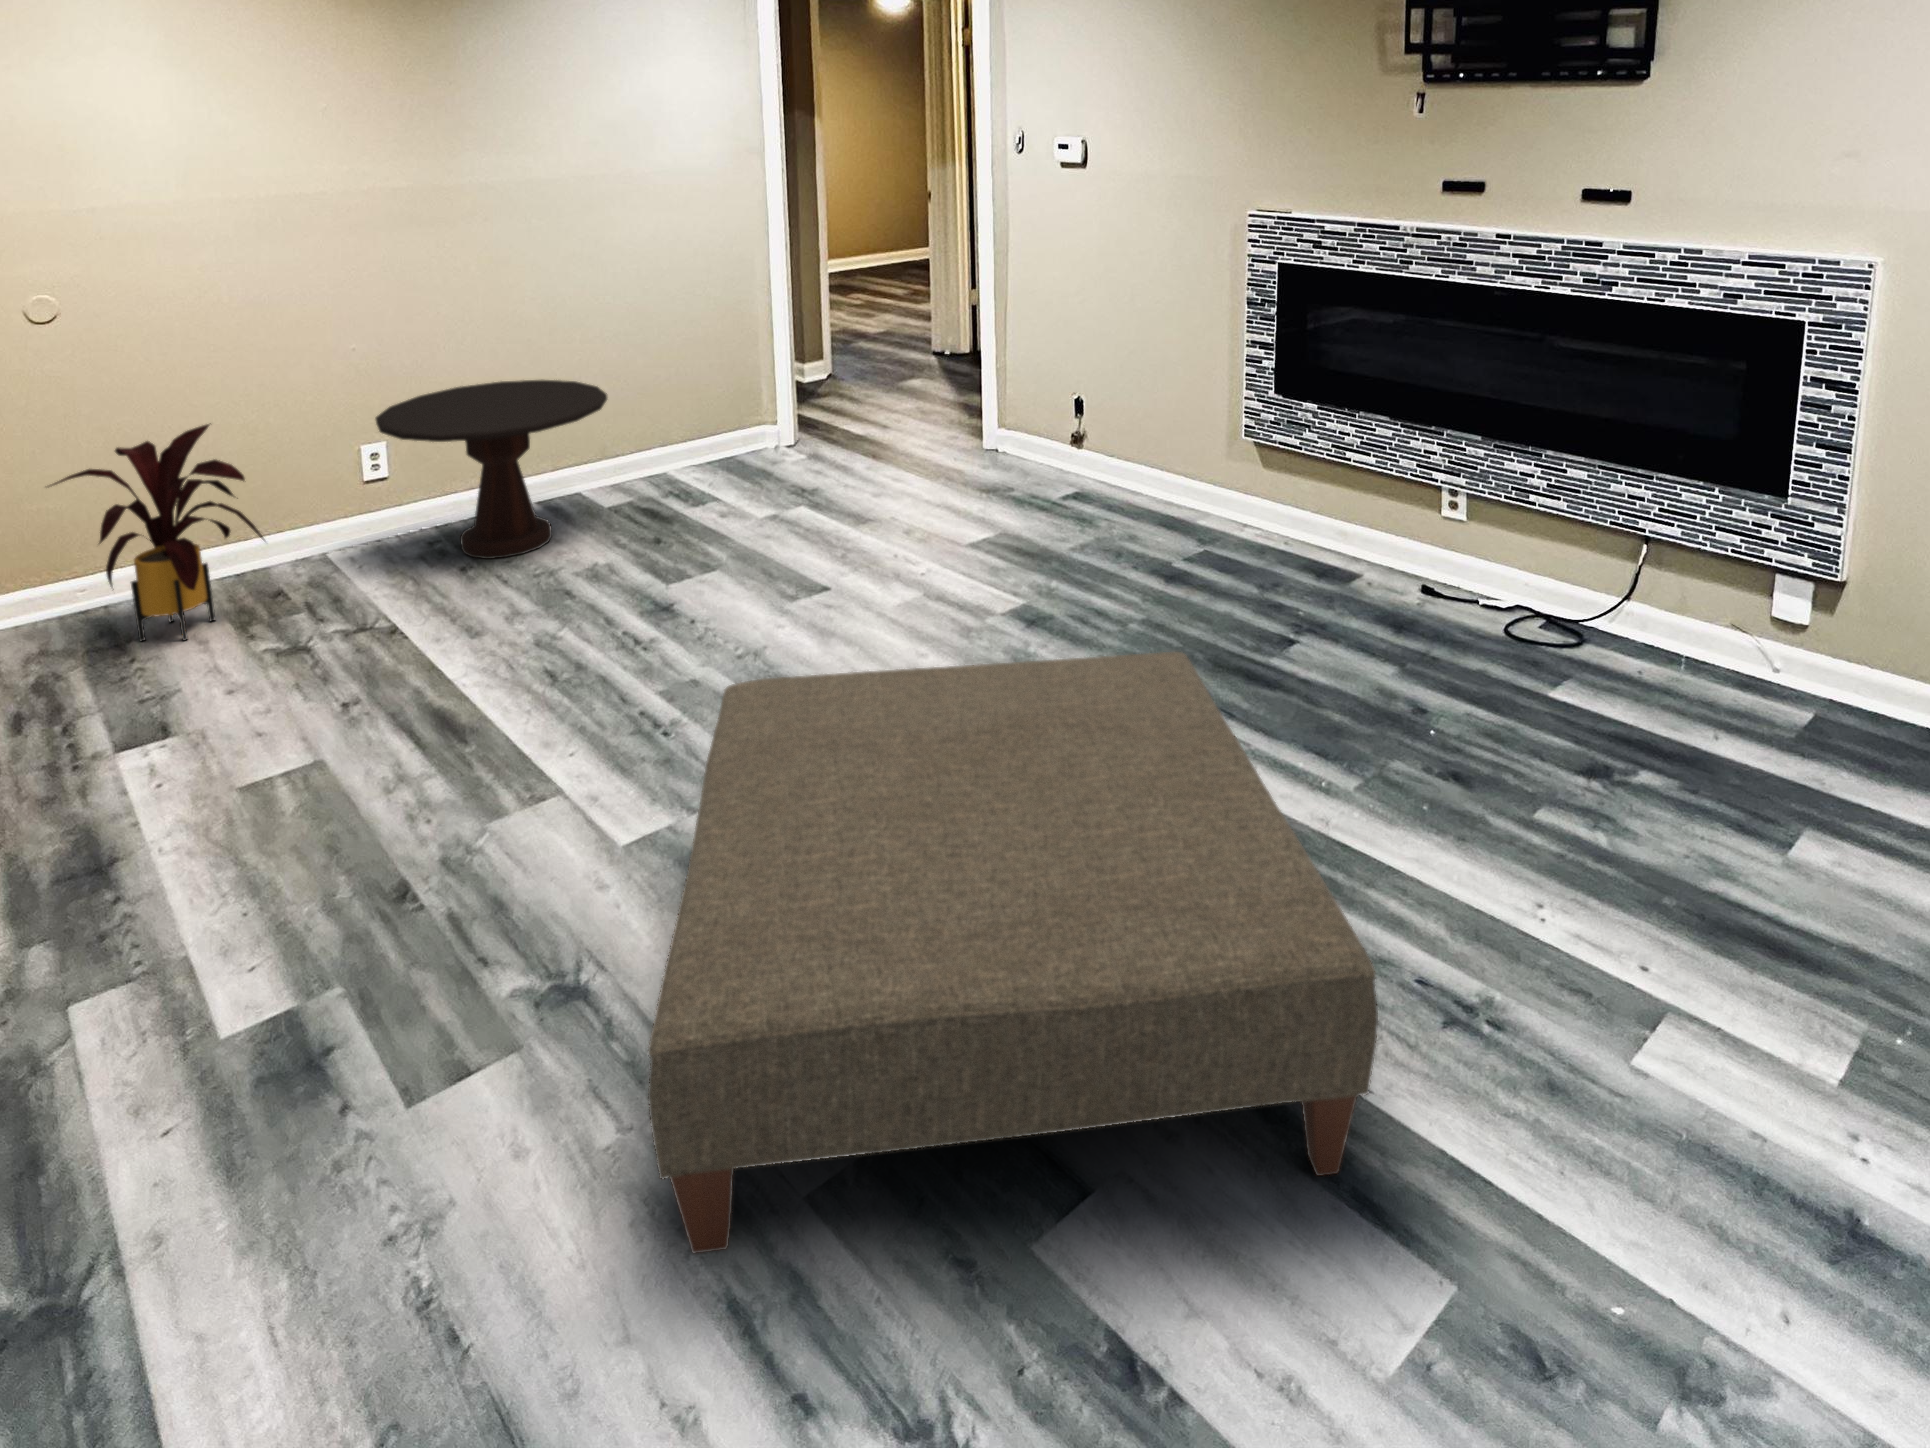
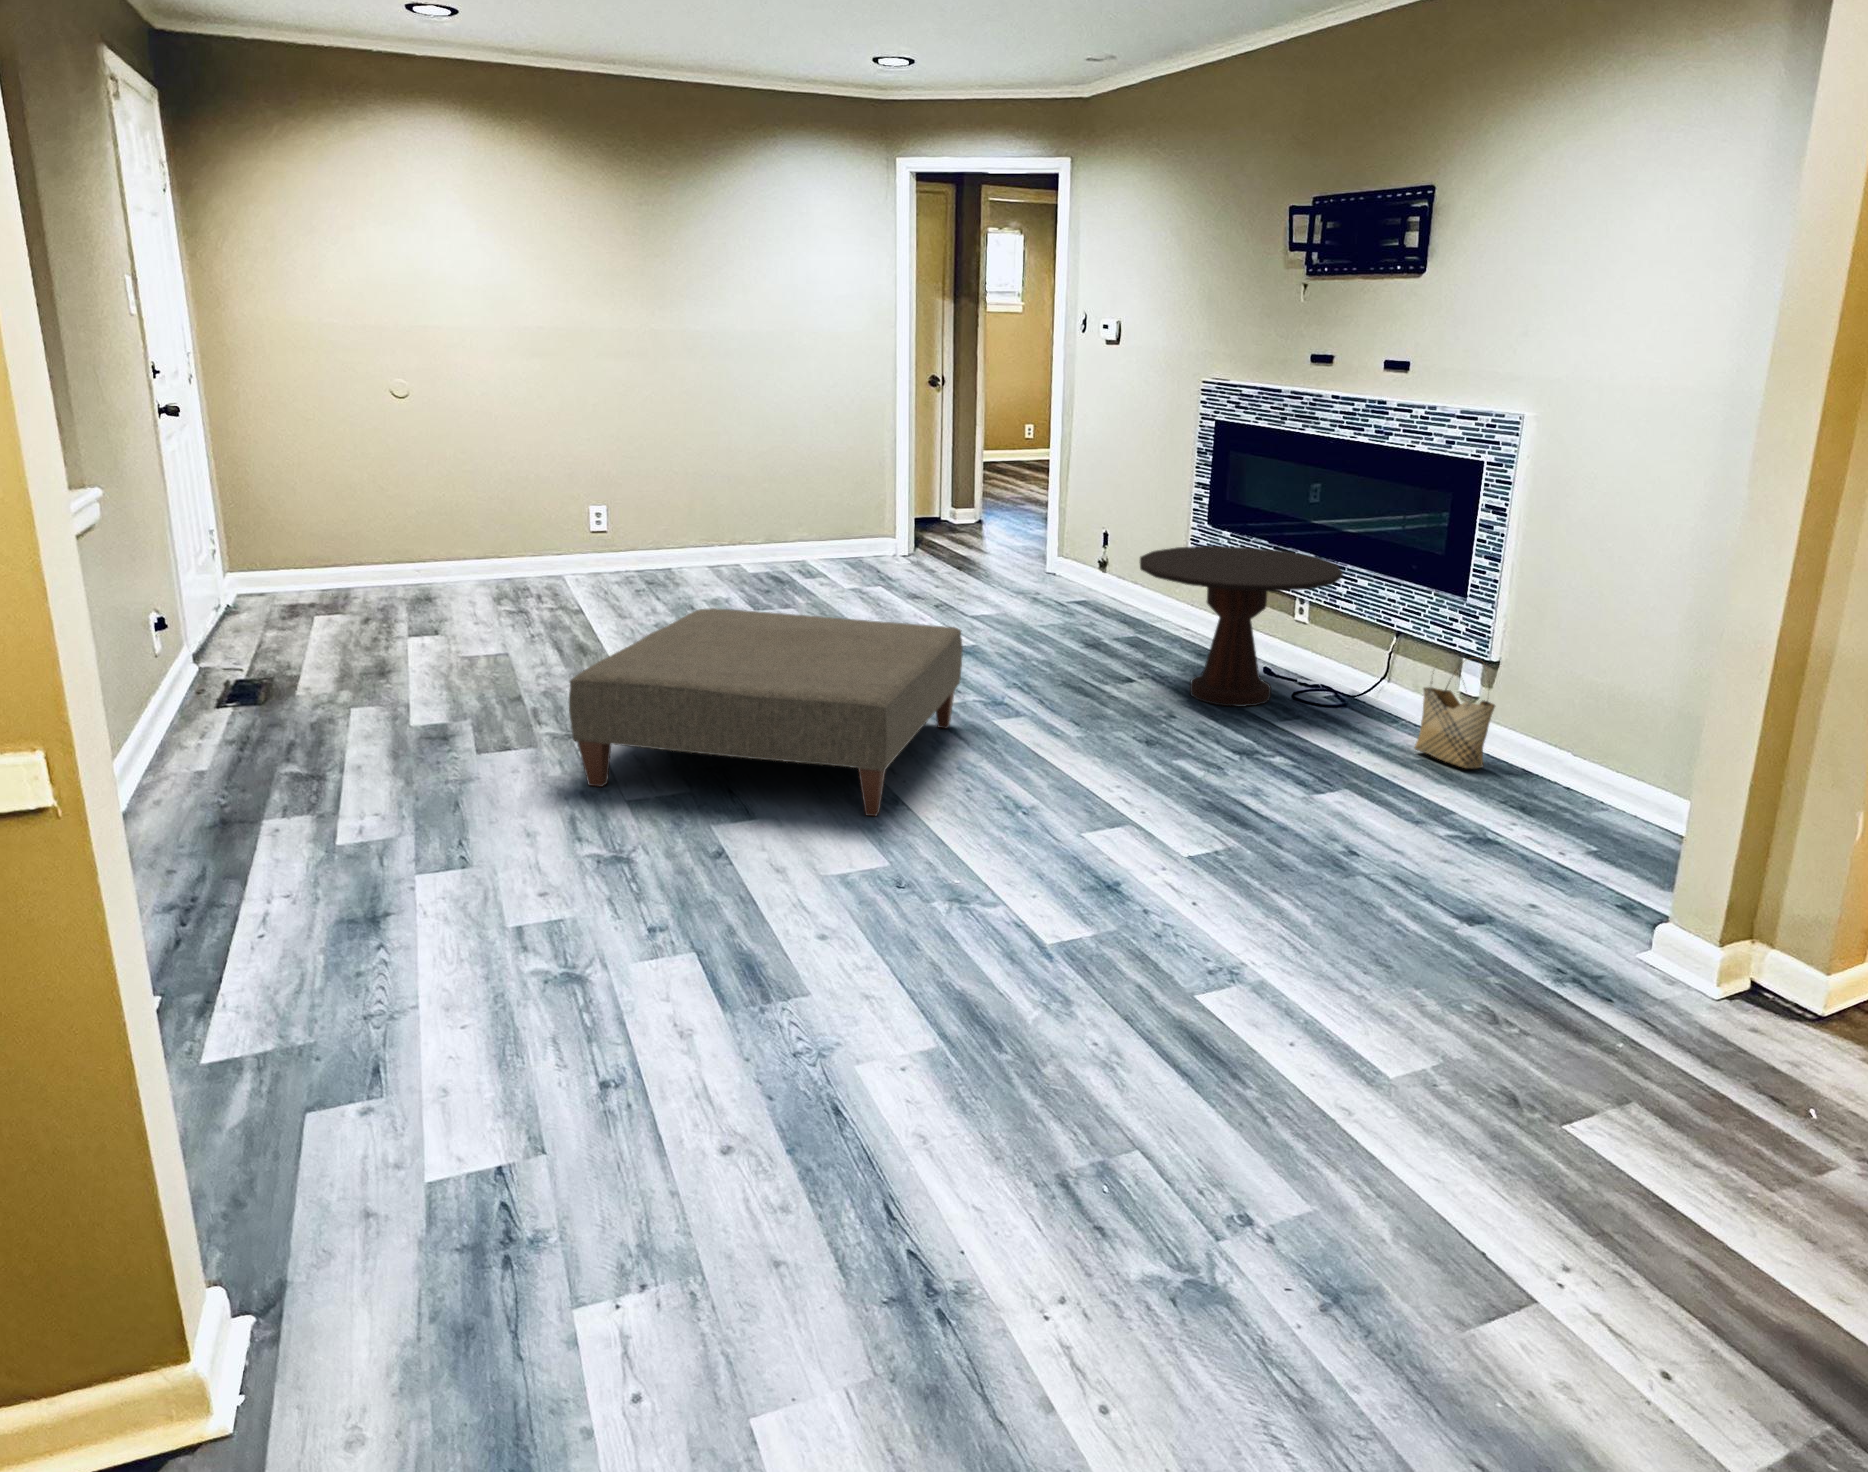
side table: present [376,380,607,559] -> present [1140,546,1343,707]
house plant: present [50,423,264,641] -> none [394,473,509,603]
woven basket: none [1764,577,1894,736] -> present [1415,657,1495,768]

